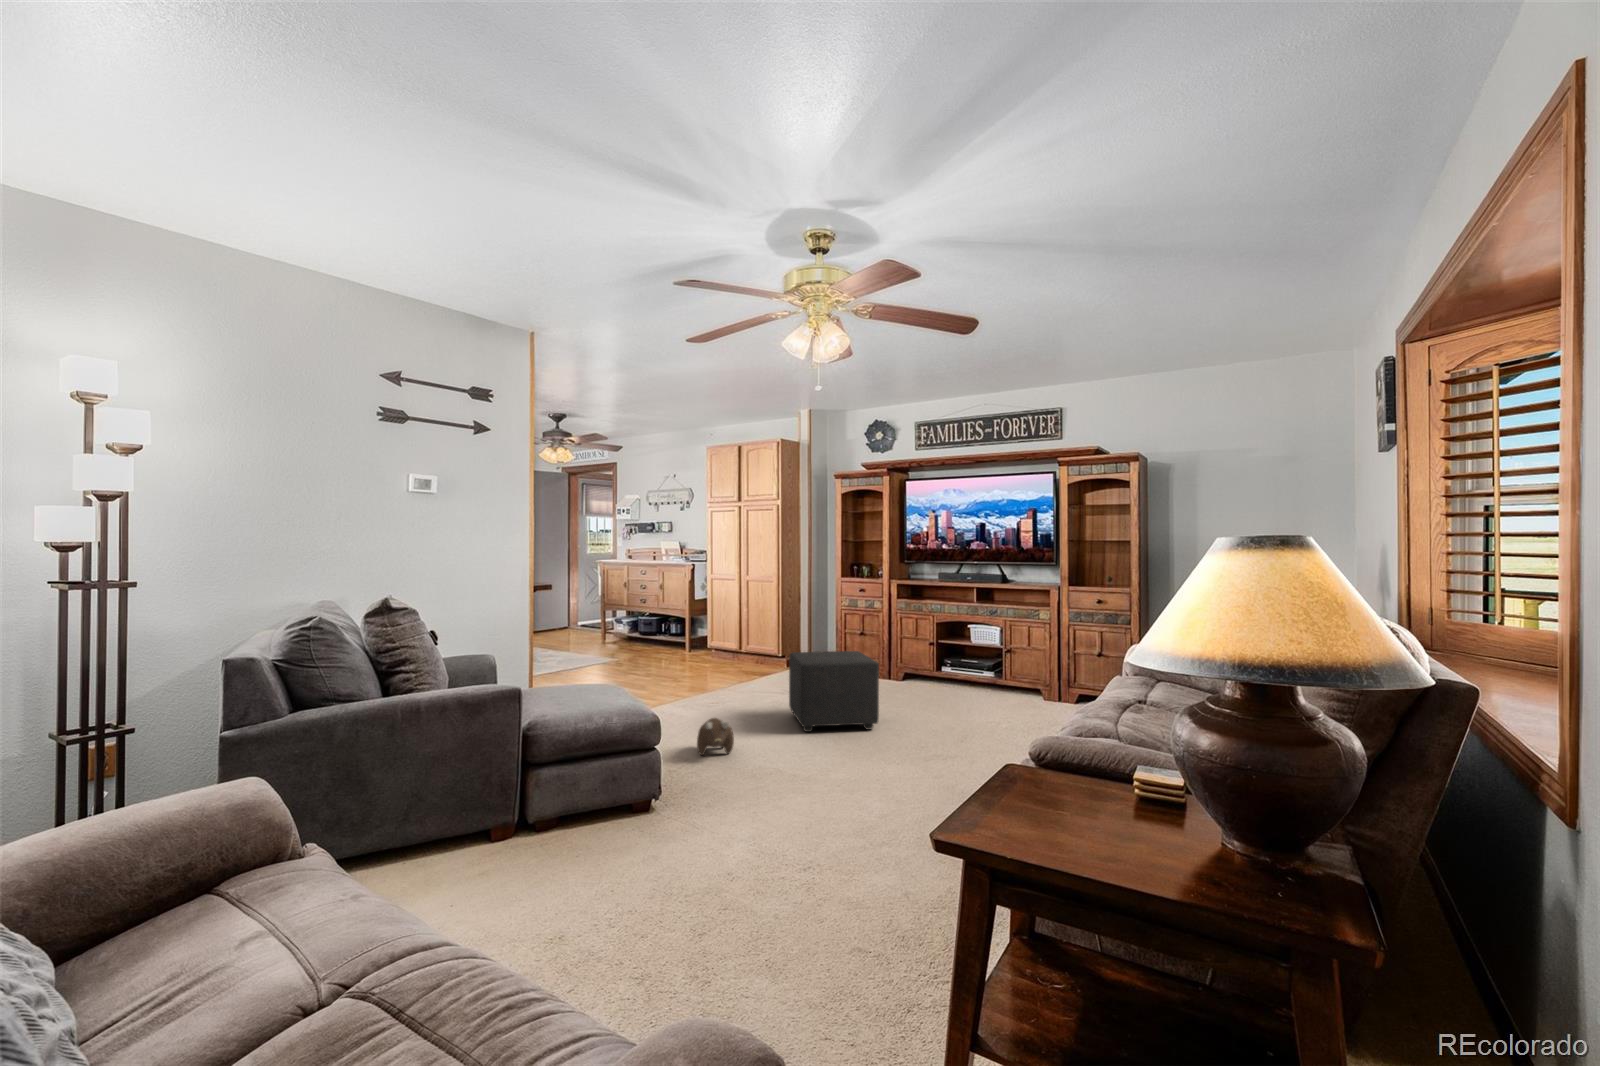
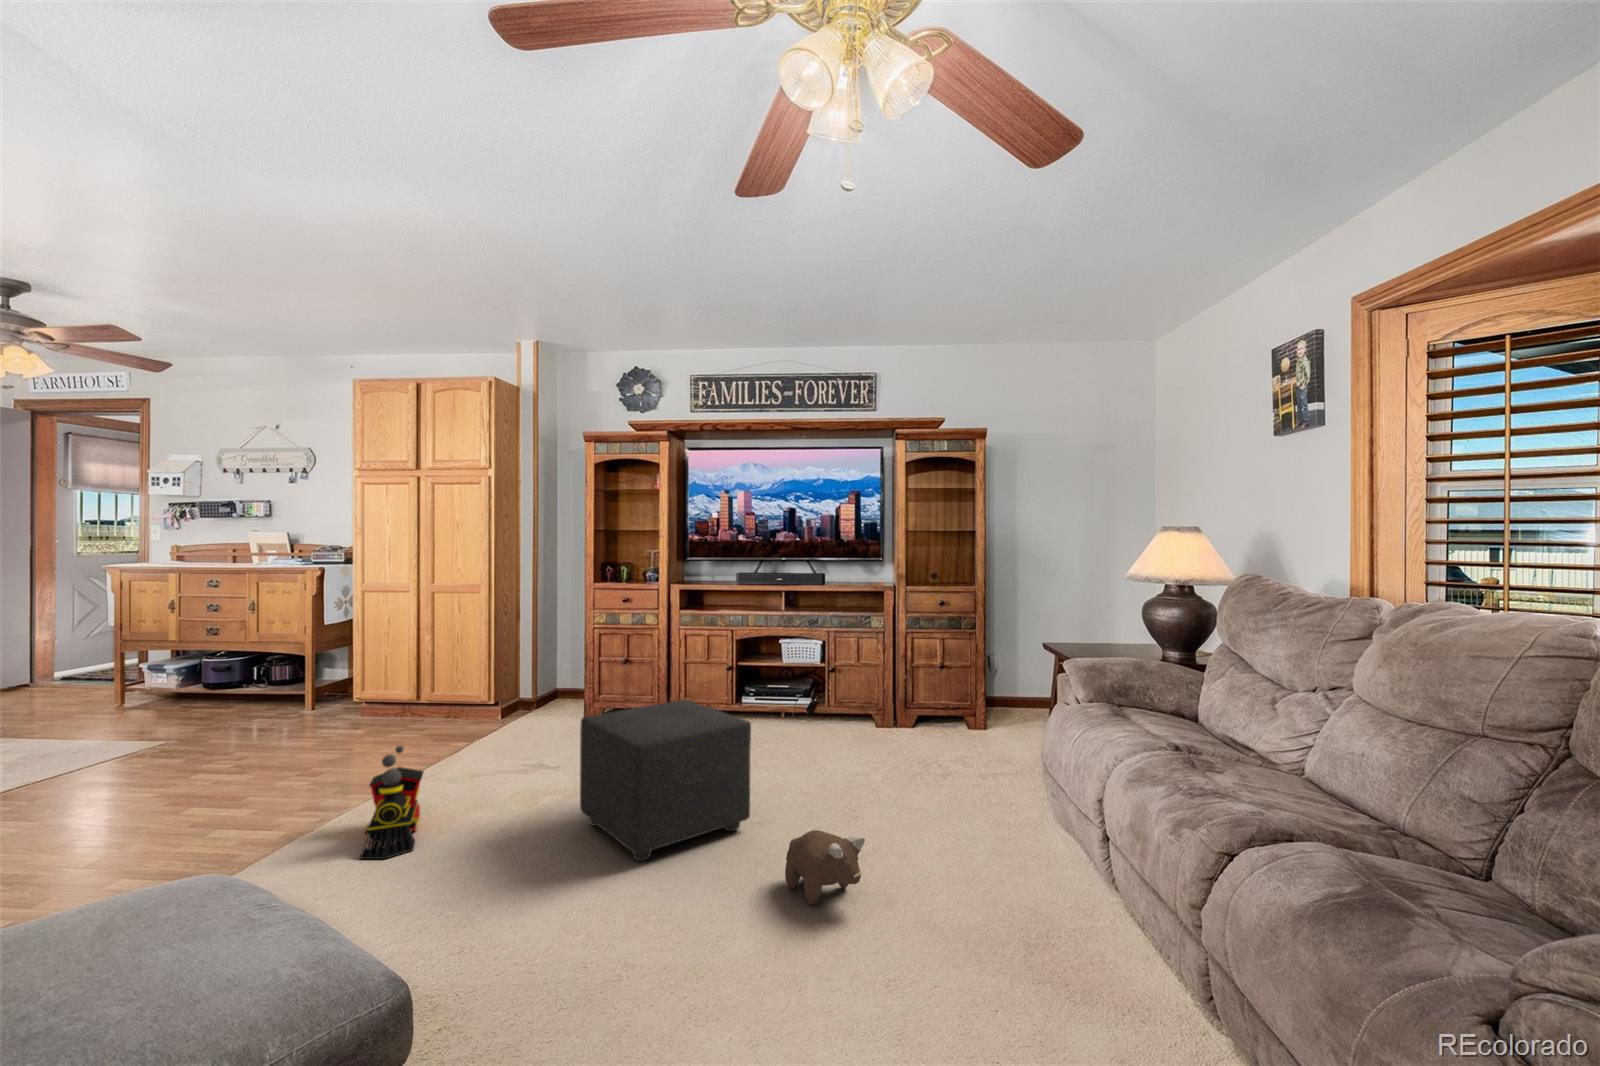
toy train: none [682,659,717,713] -> present [360,746,423,859]
plush toy: present [697,718,734,755] -> present [785,830,865,905]

